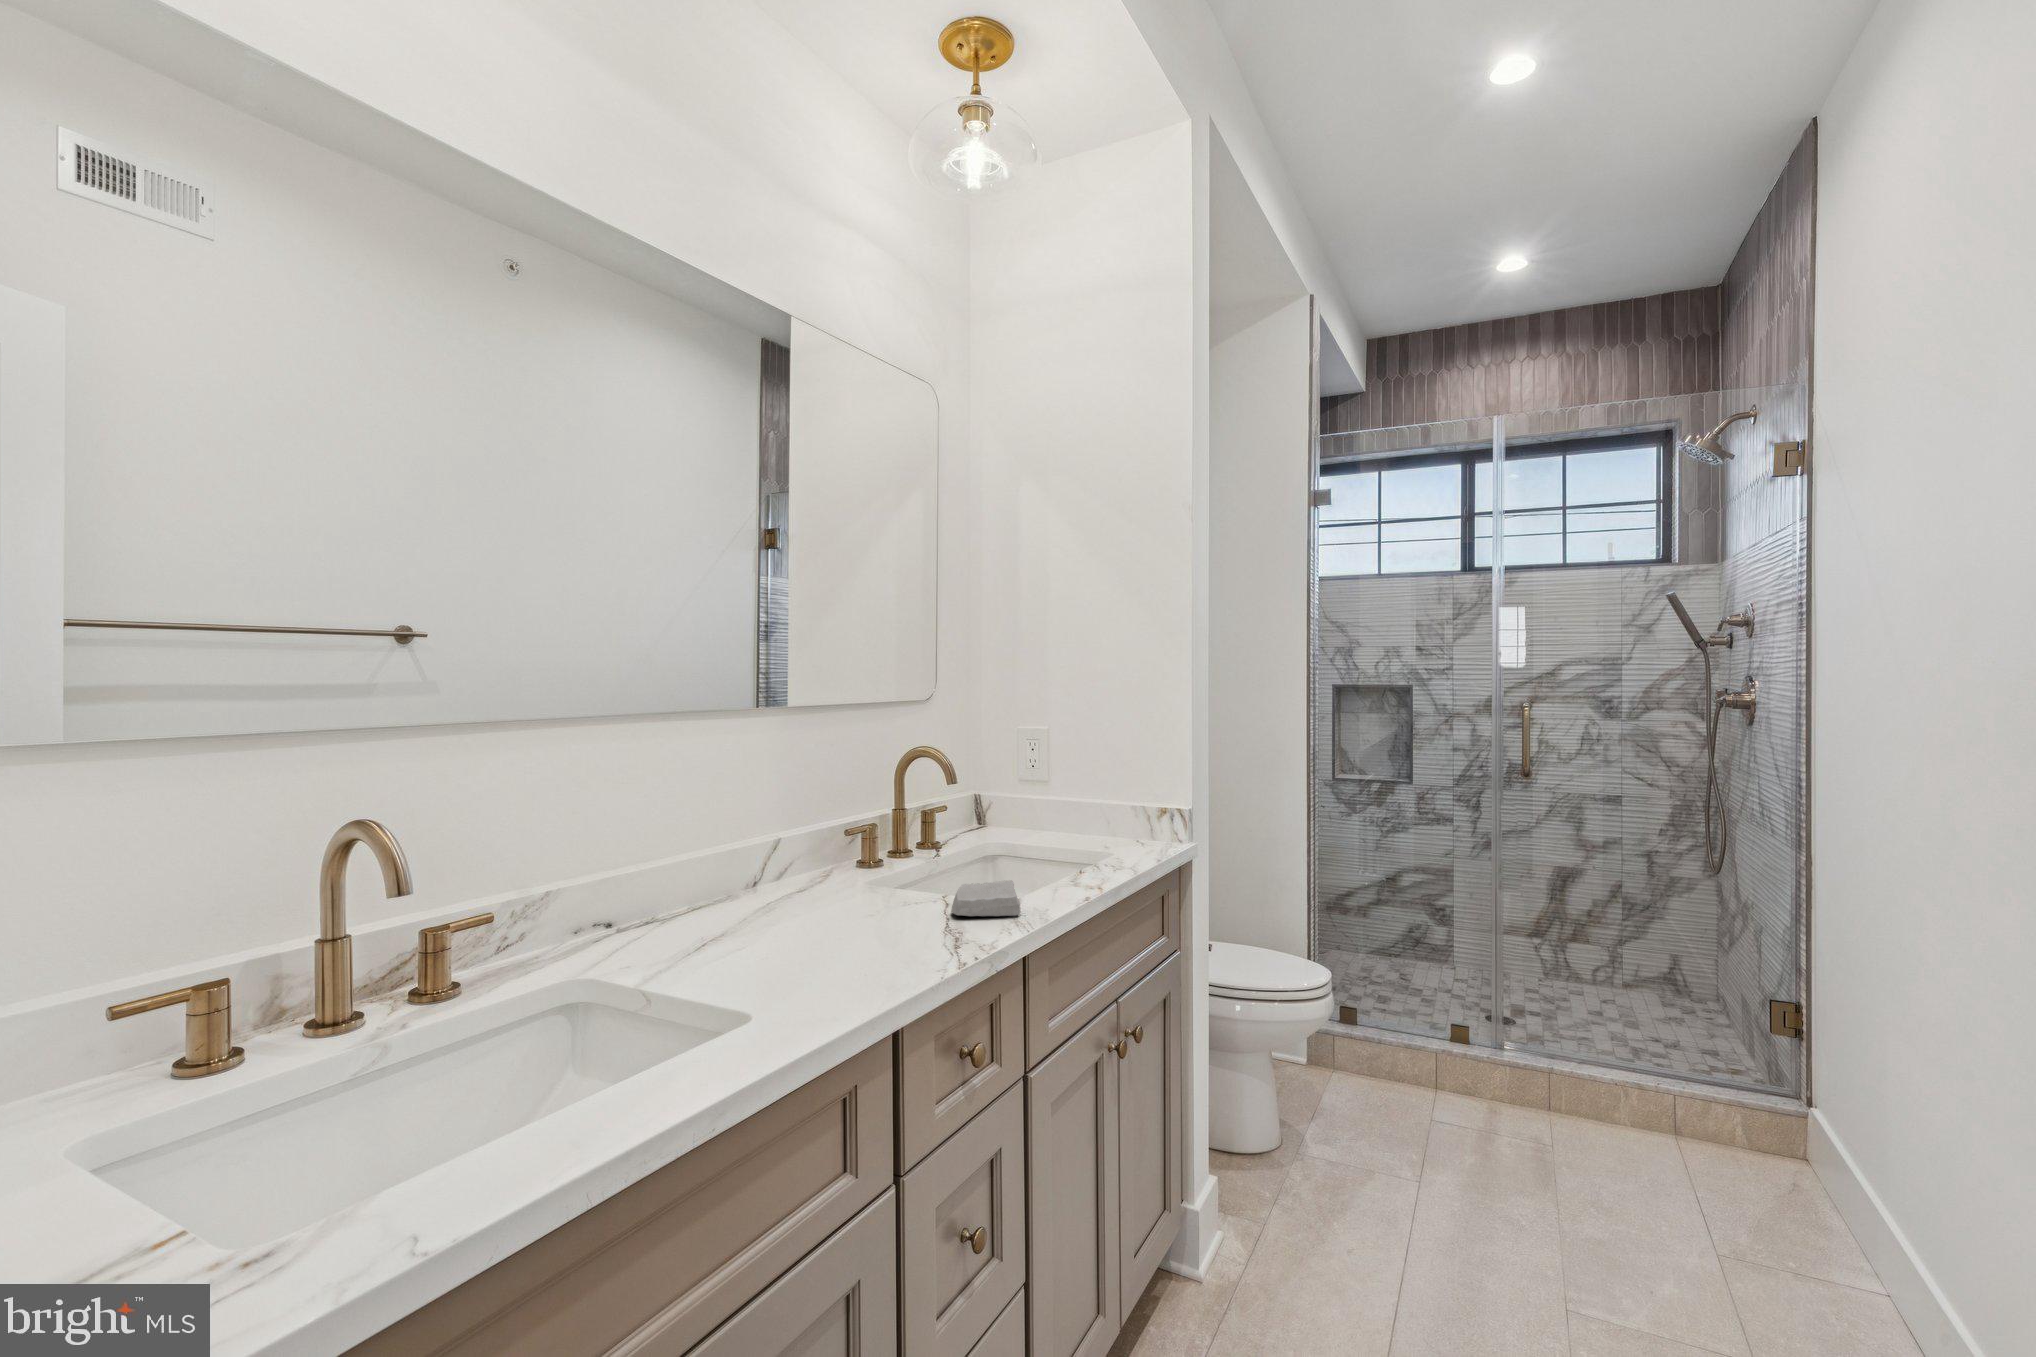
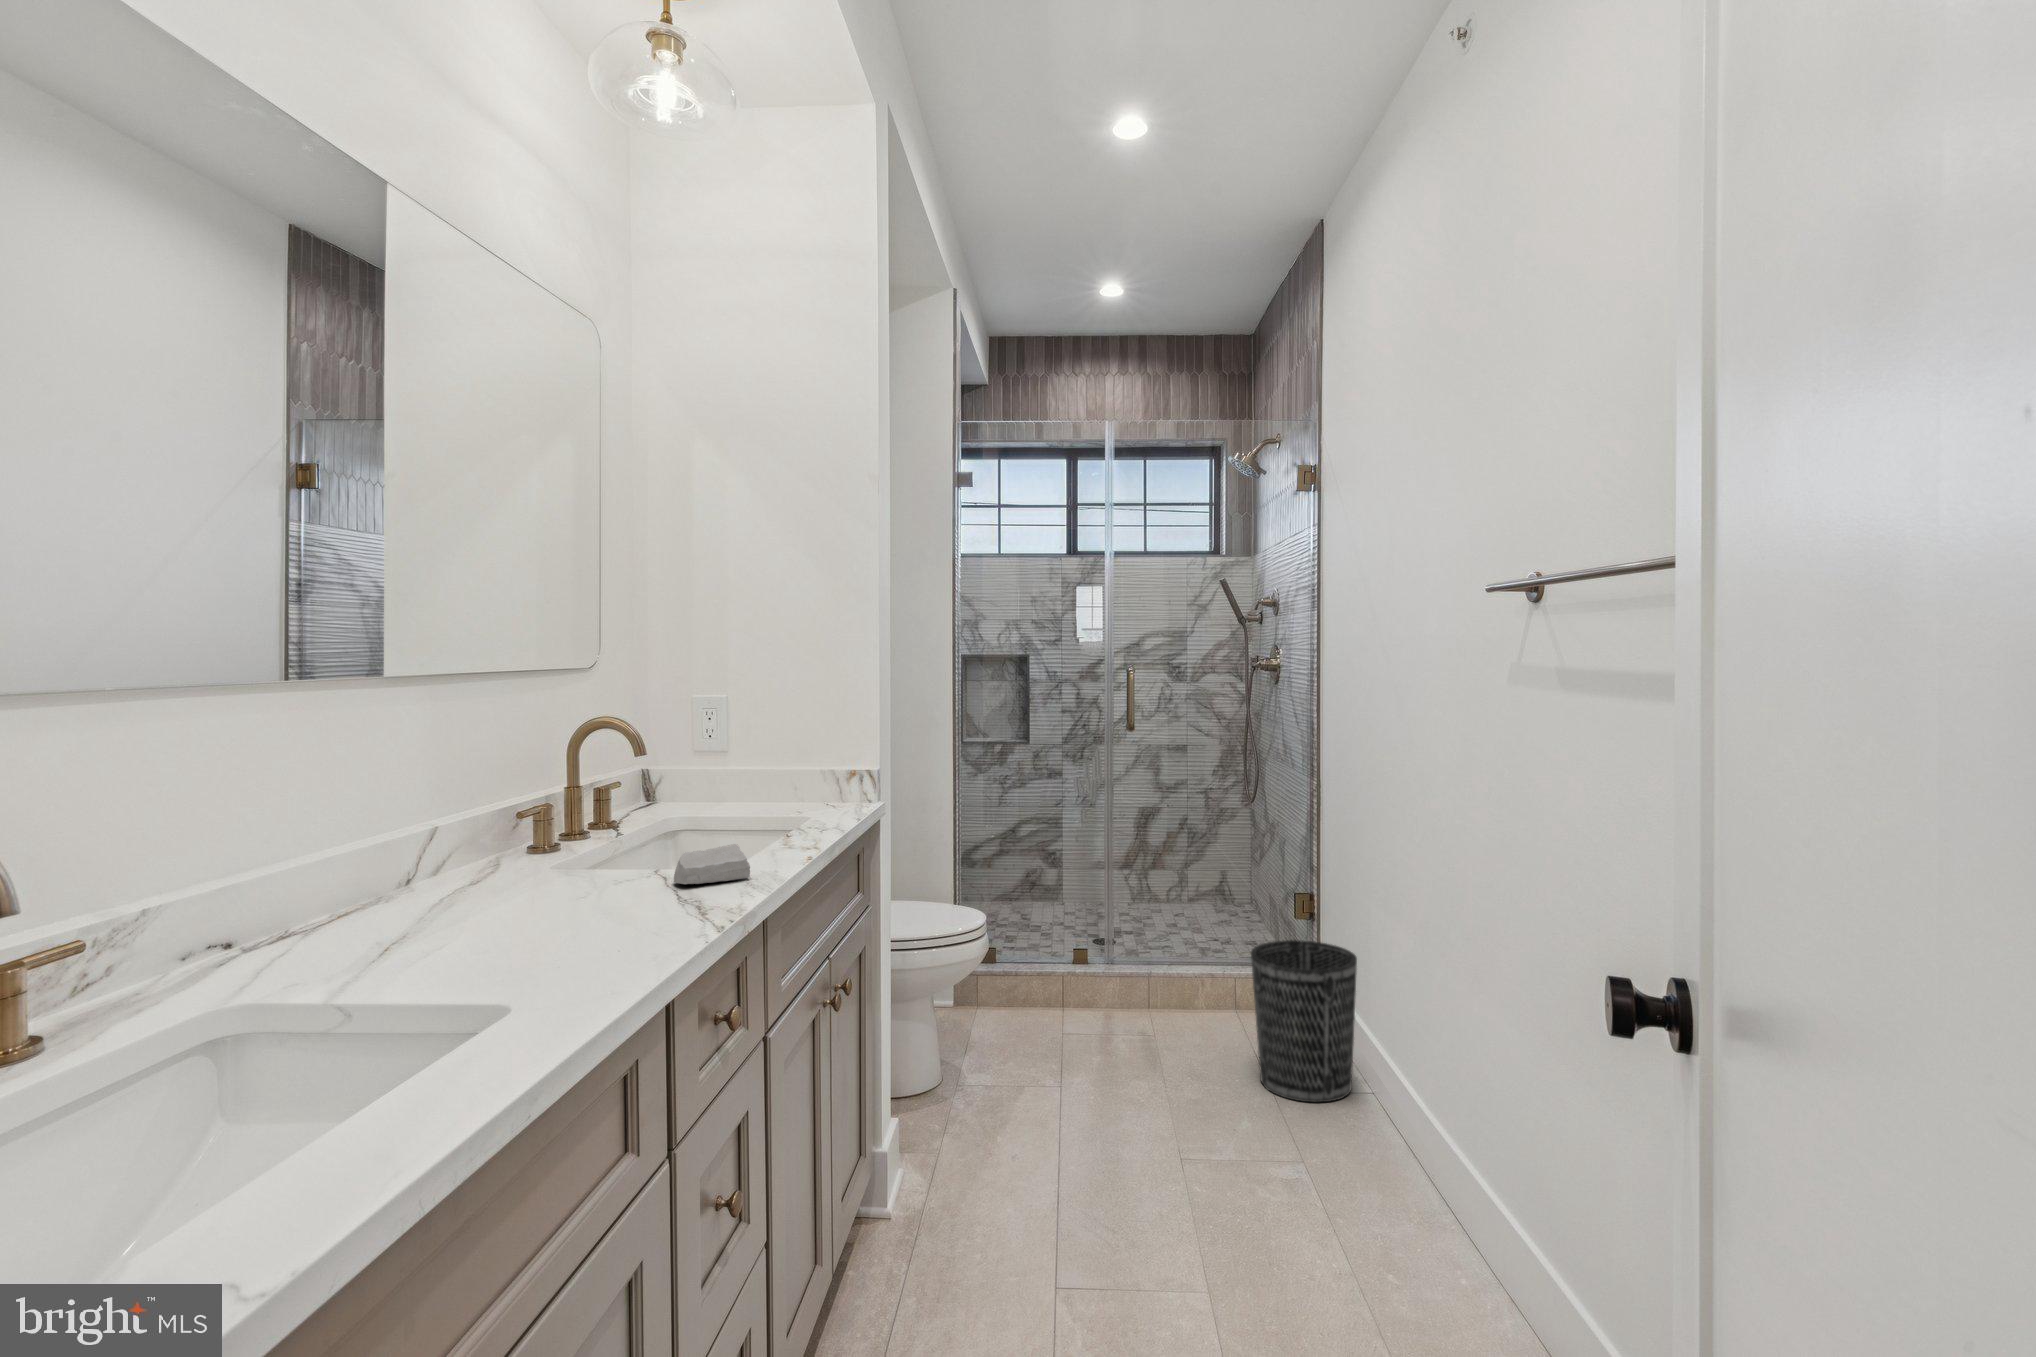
wastebasket: none [1684,1058,1850,1285] -> present [1251,940,1357,1103]

